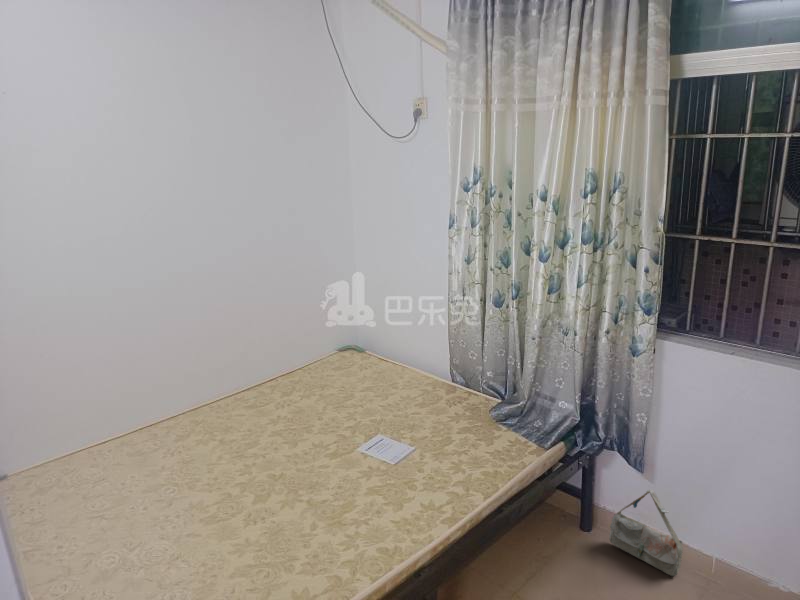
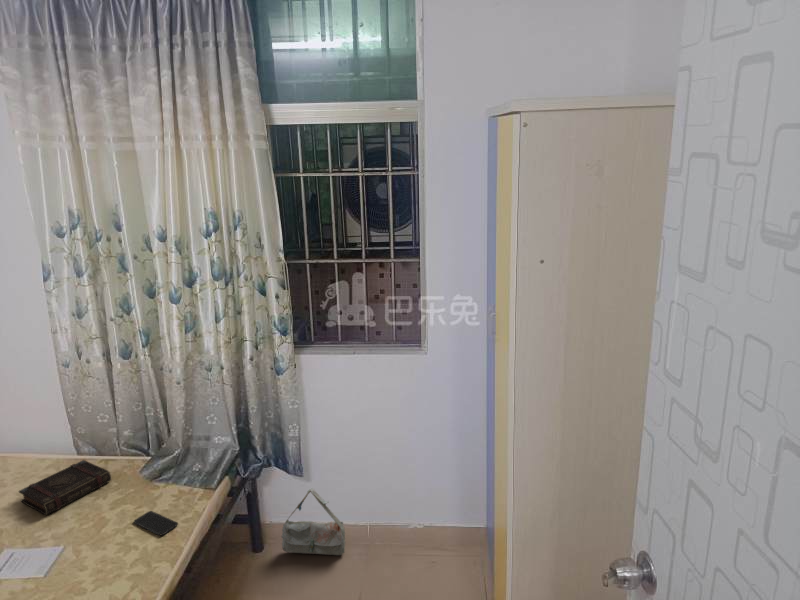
book: none [402,386,468,419] -> present [19,460,111,515]
smartphone: none [470,446,504,470] -> present [134,511,178,535]

